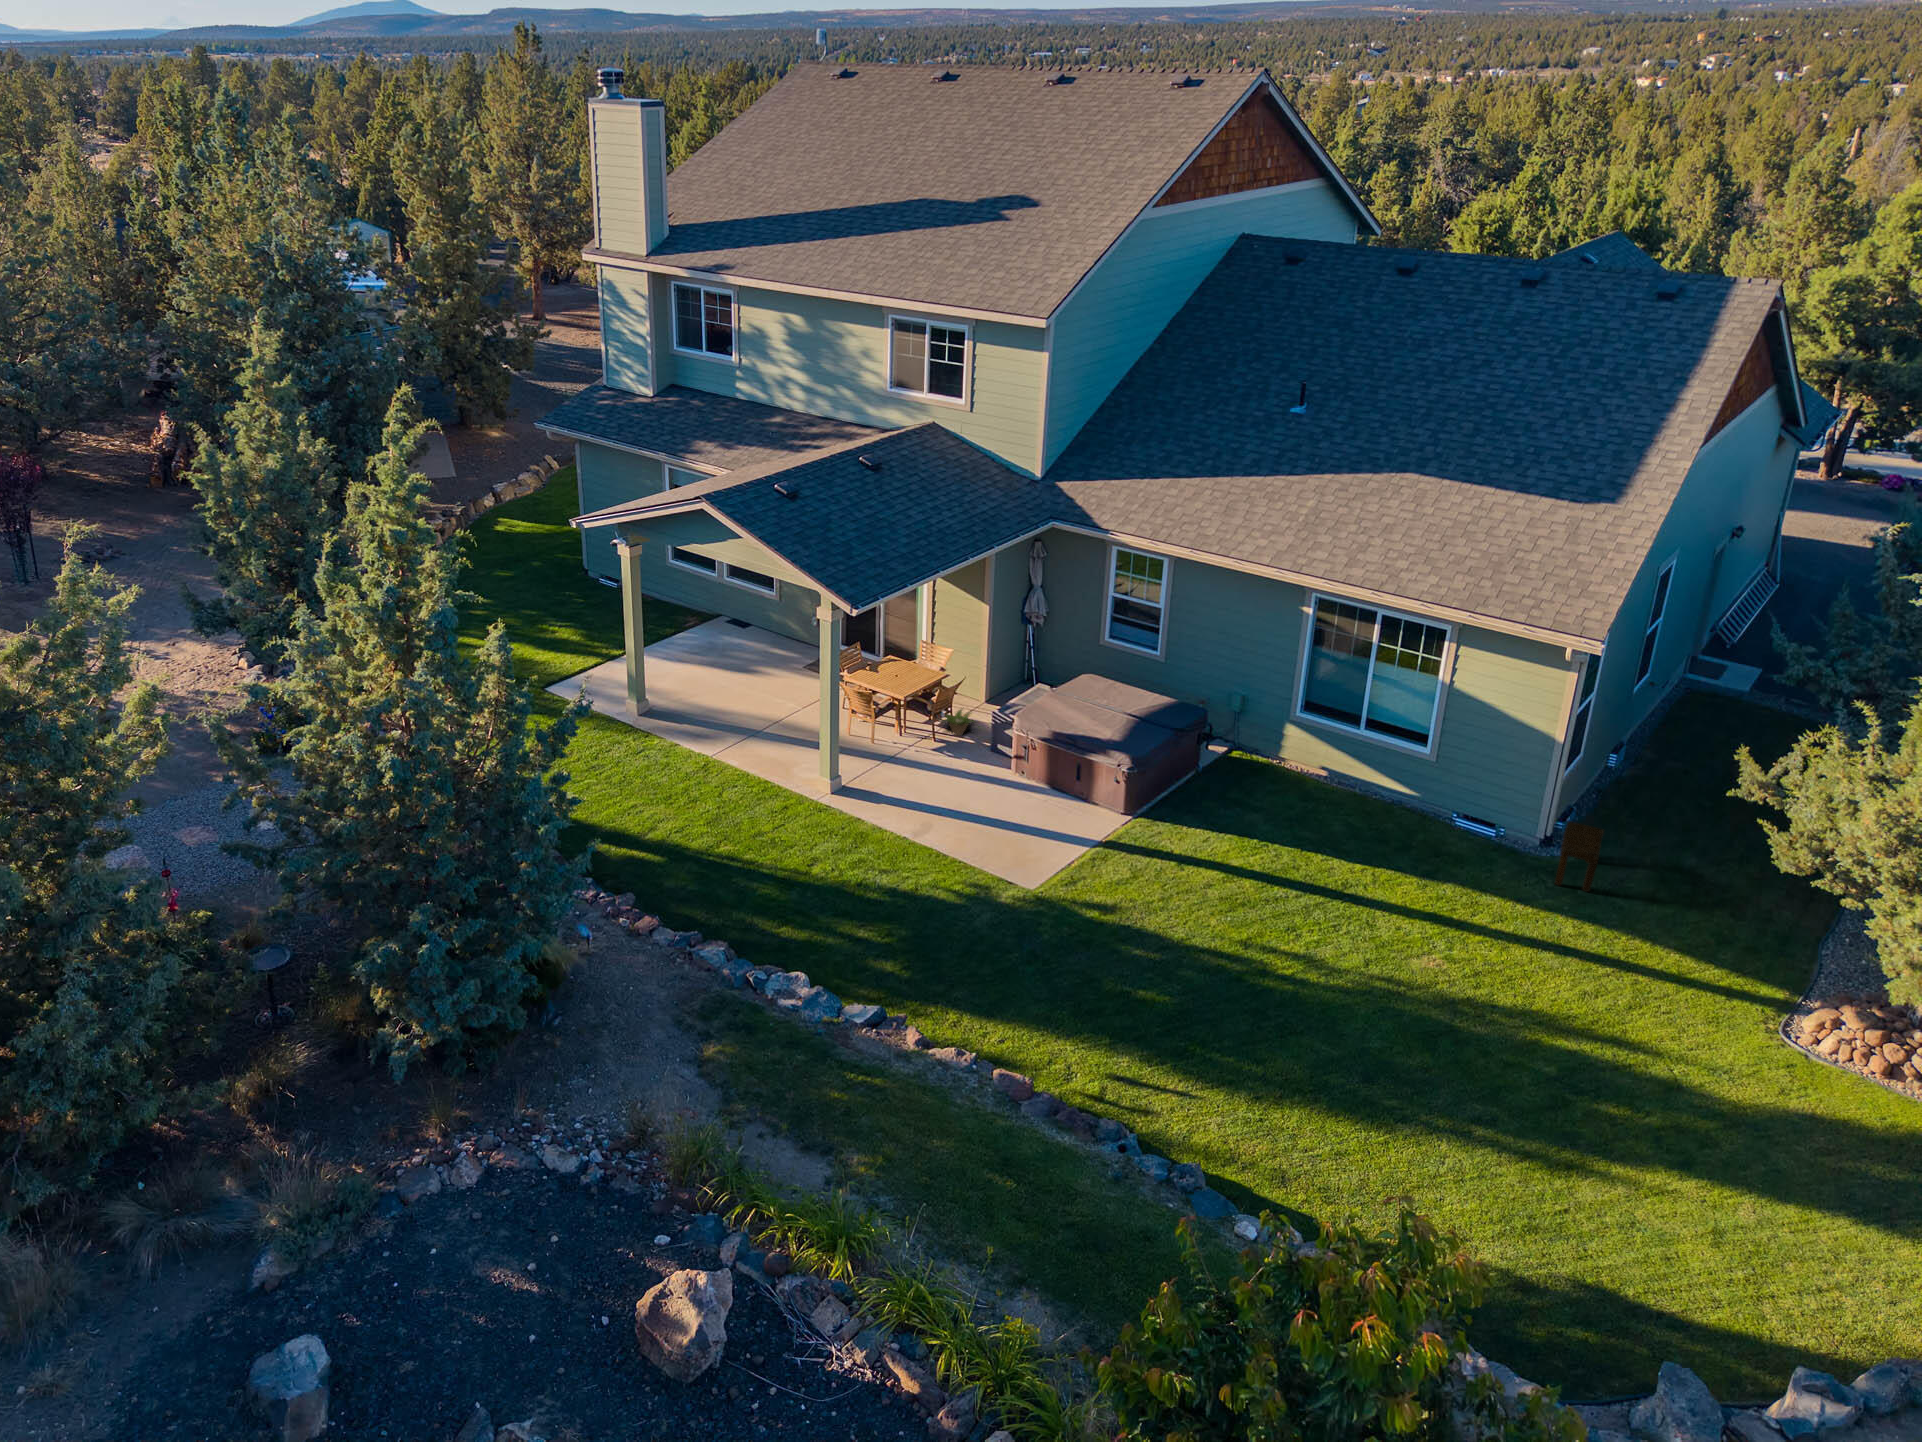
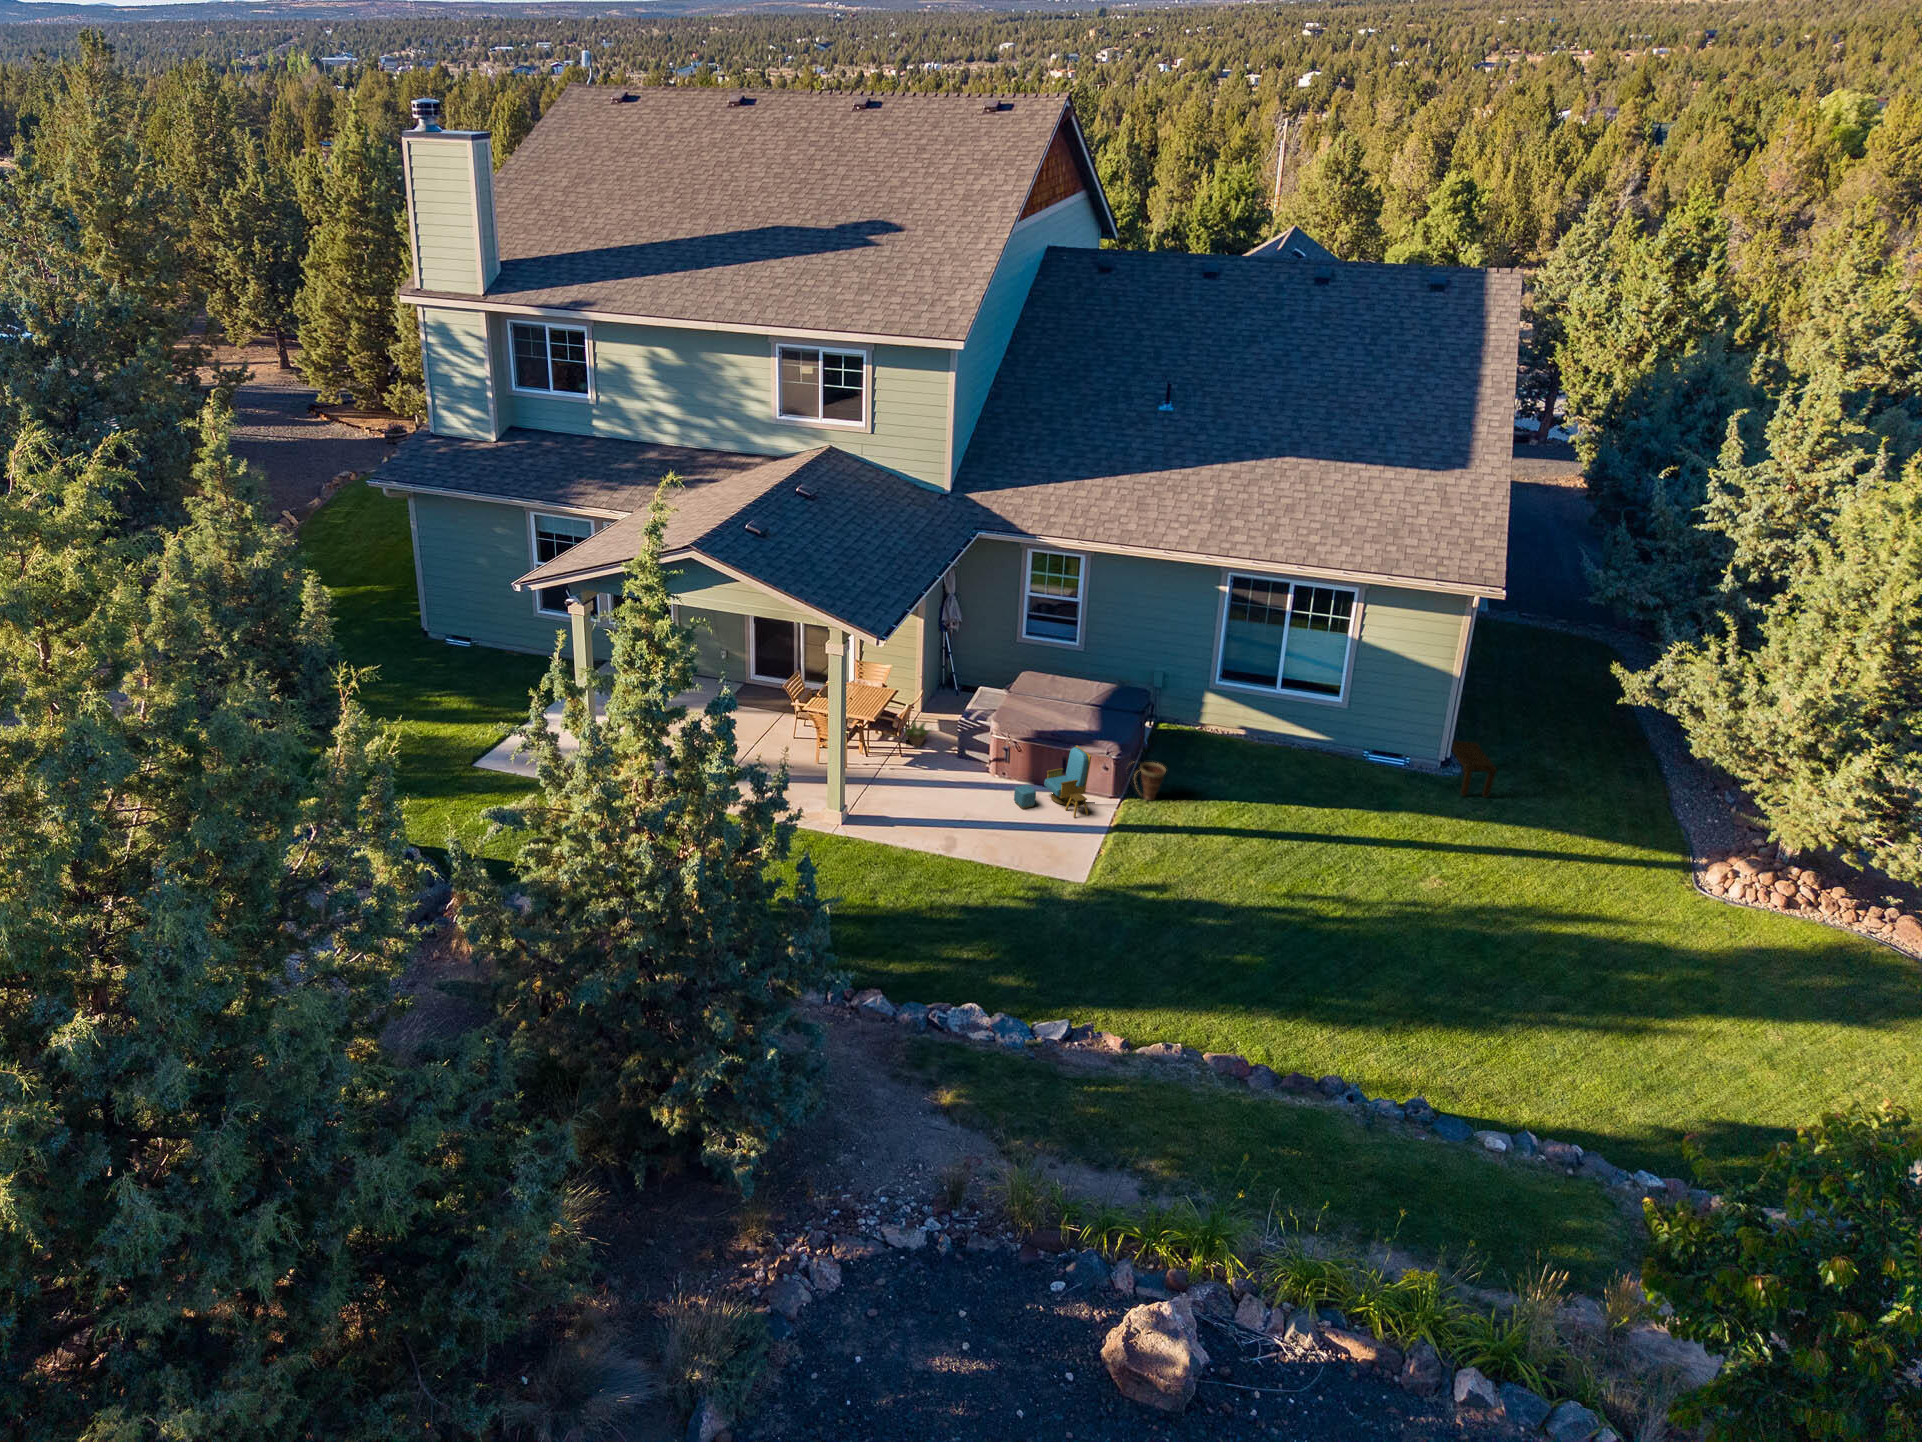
armchair: none [1016,753,1097,825] -> present [1014,746,1091,817]
basket: none [1142,779,1183,824] -> present [1133,762,1166,801]

